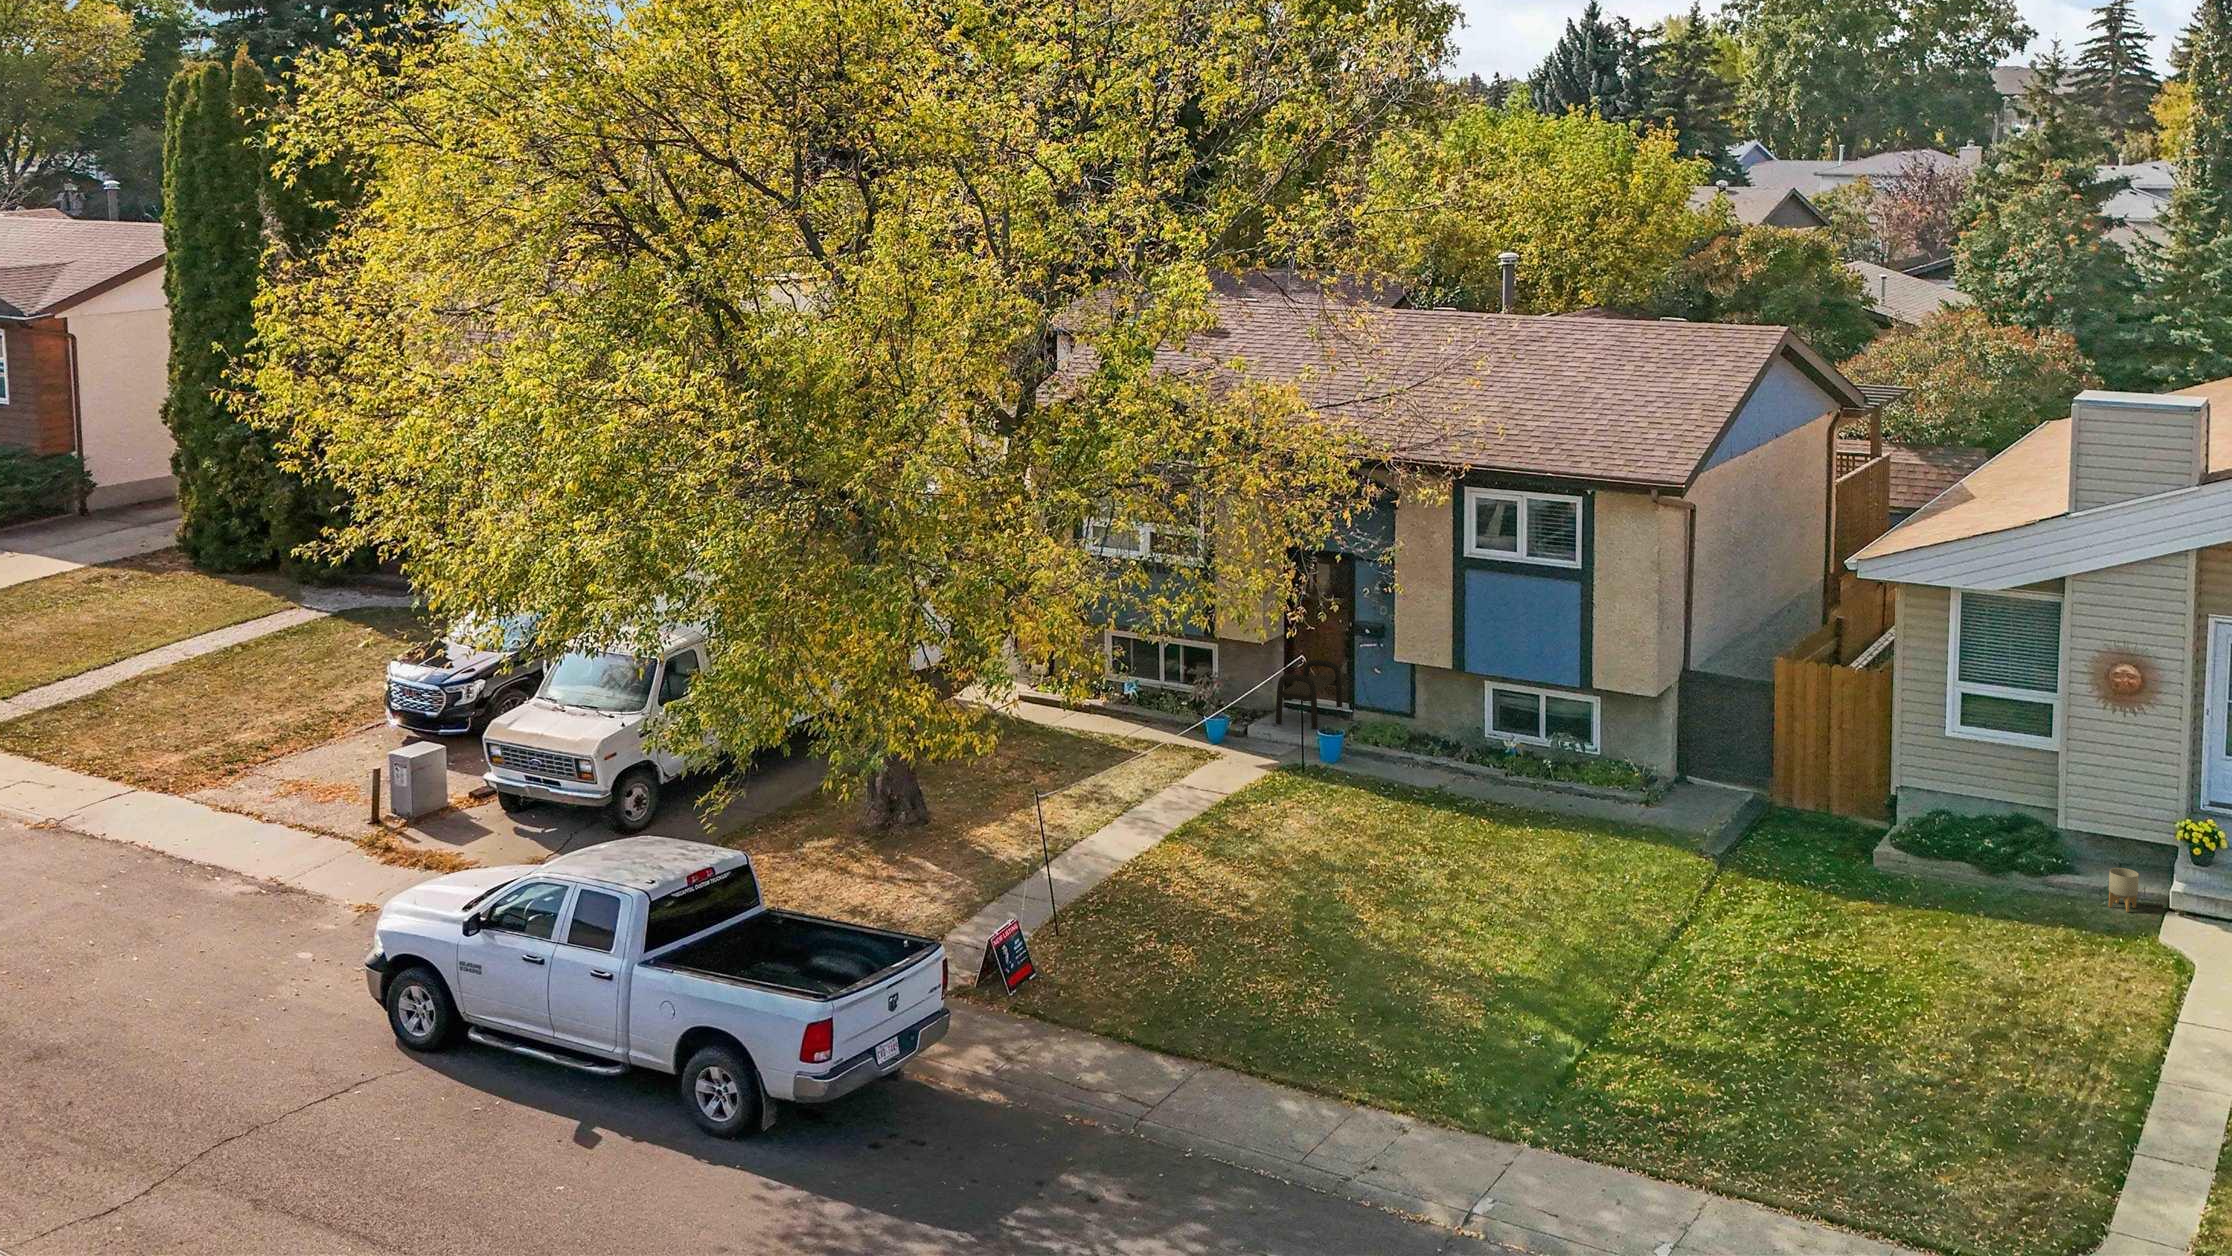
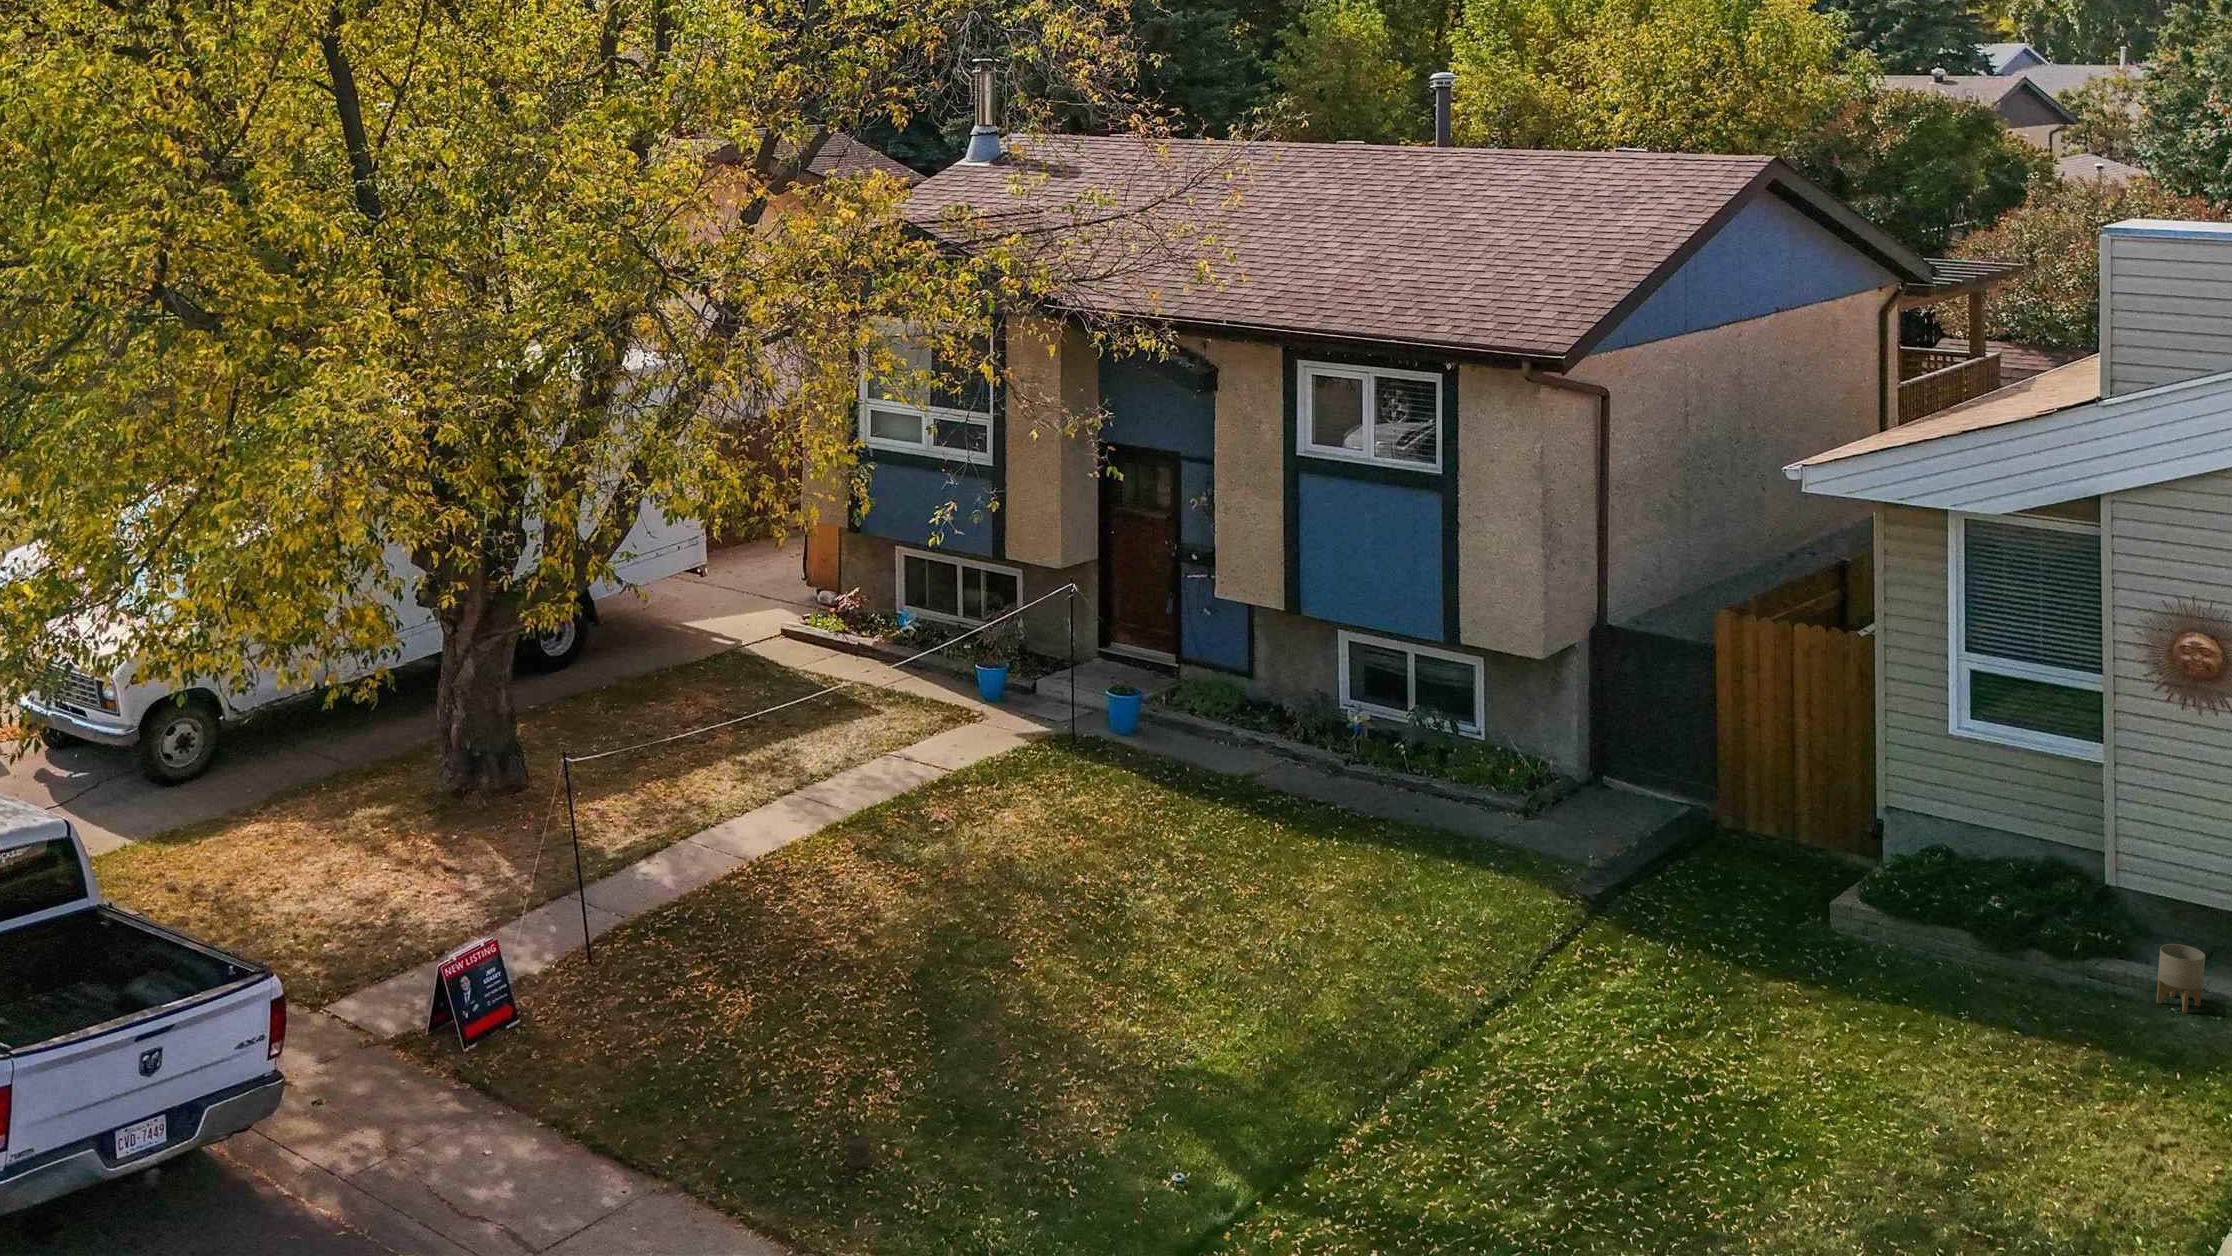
bench: present [1276,660,1342,729] -> none [1071,595,1168,686]
watering can: none [1320,1030,1349,1055] -> present [847,1130,876,1169]

